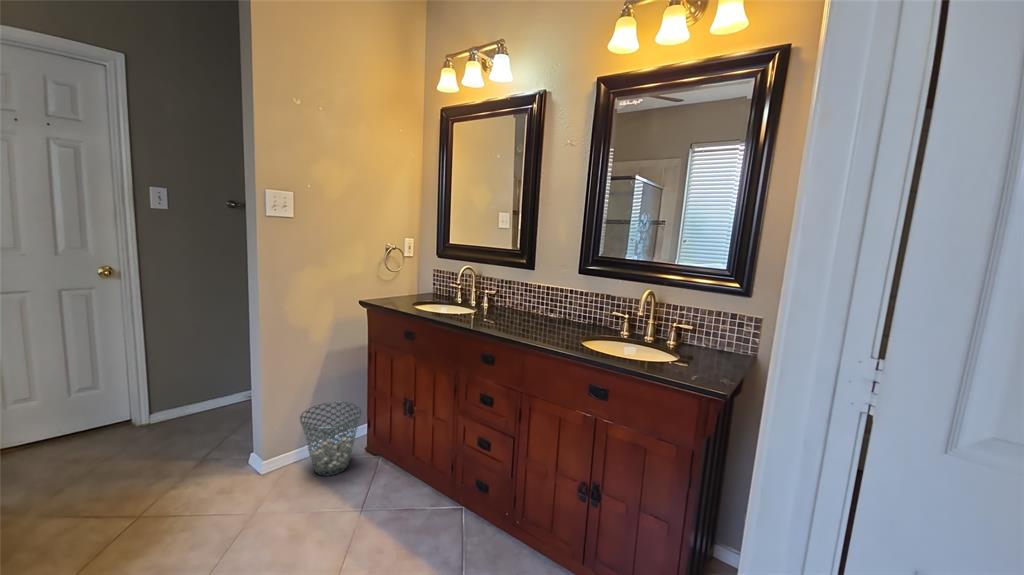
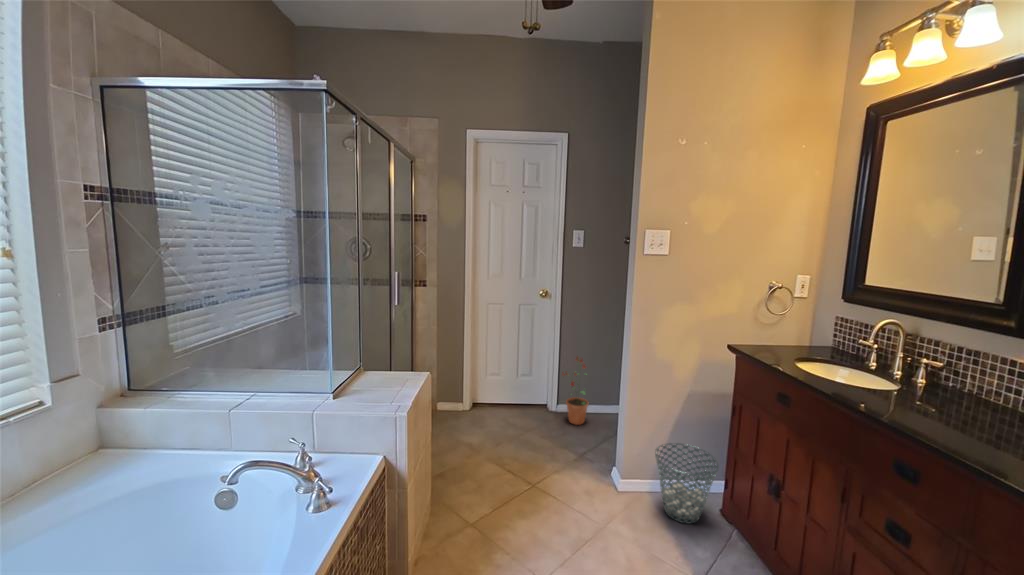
potted plant: none [154,346,202,430] -> present [563,357,588,425]

